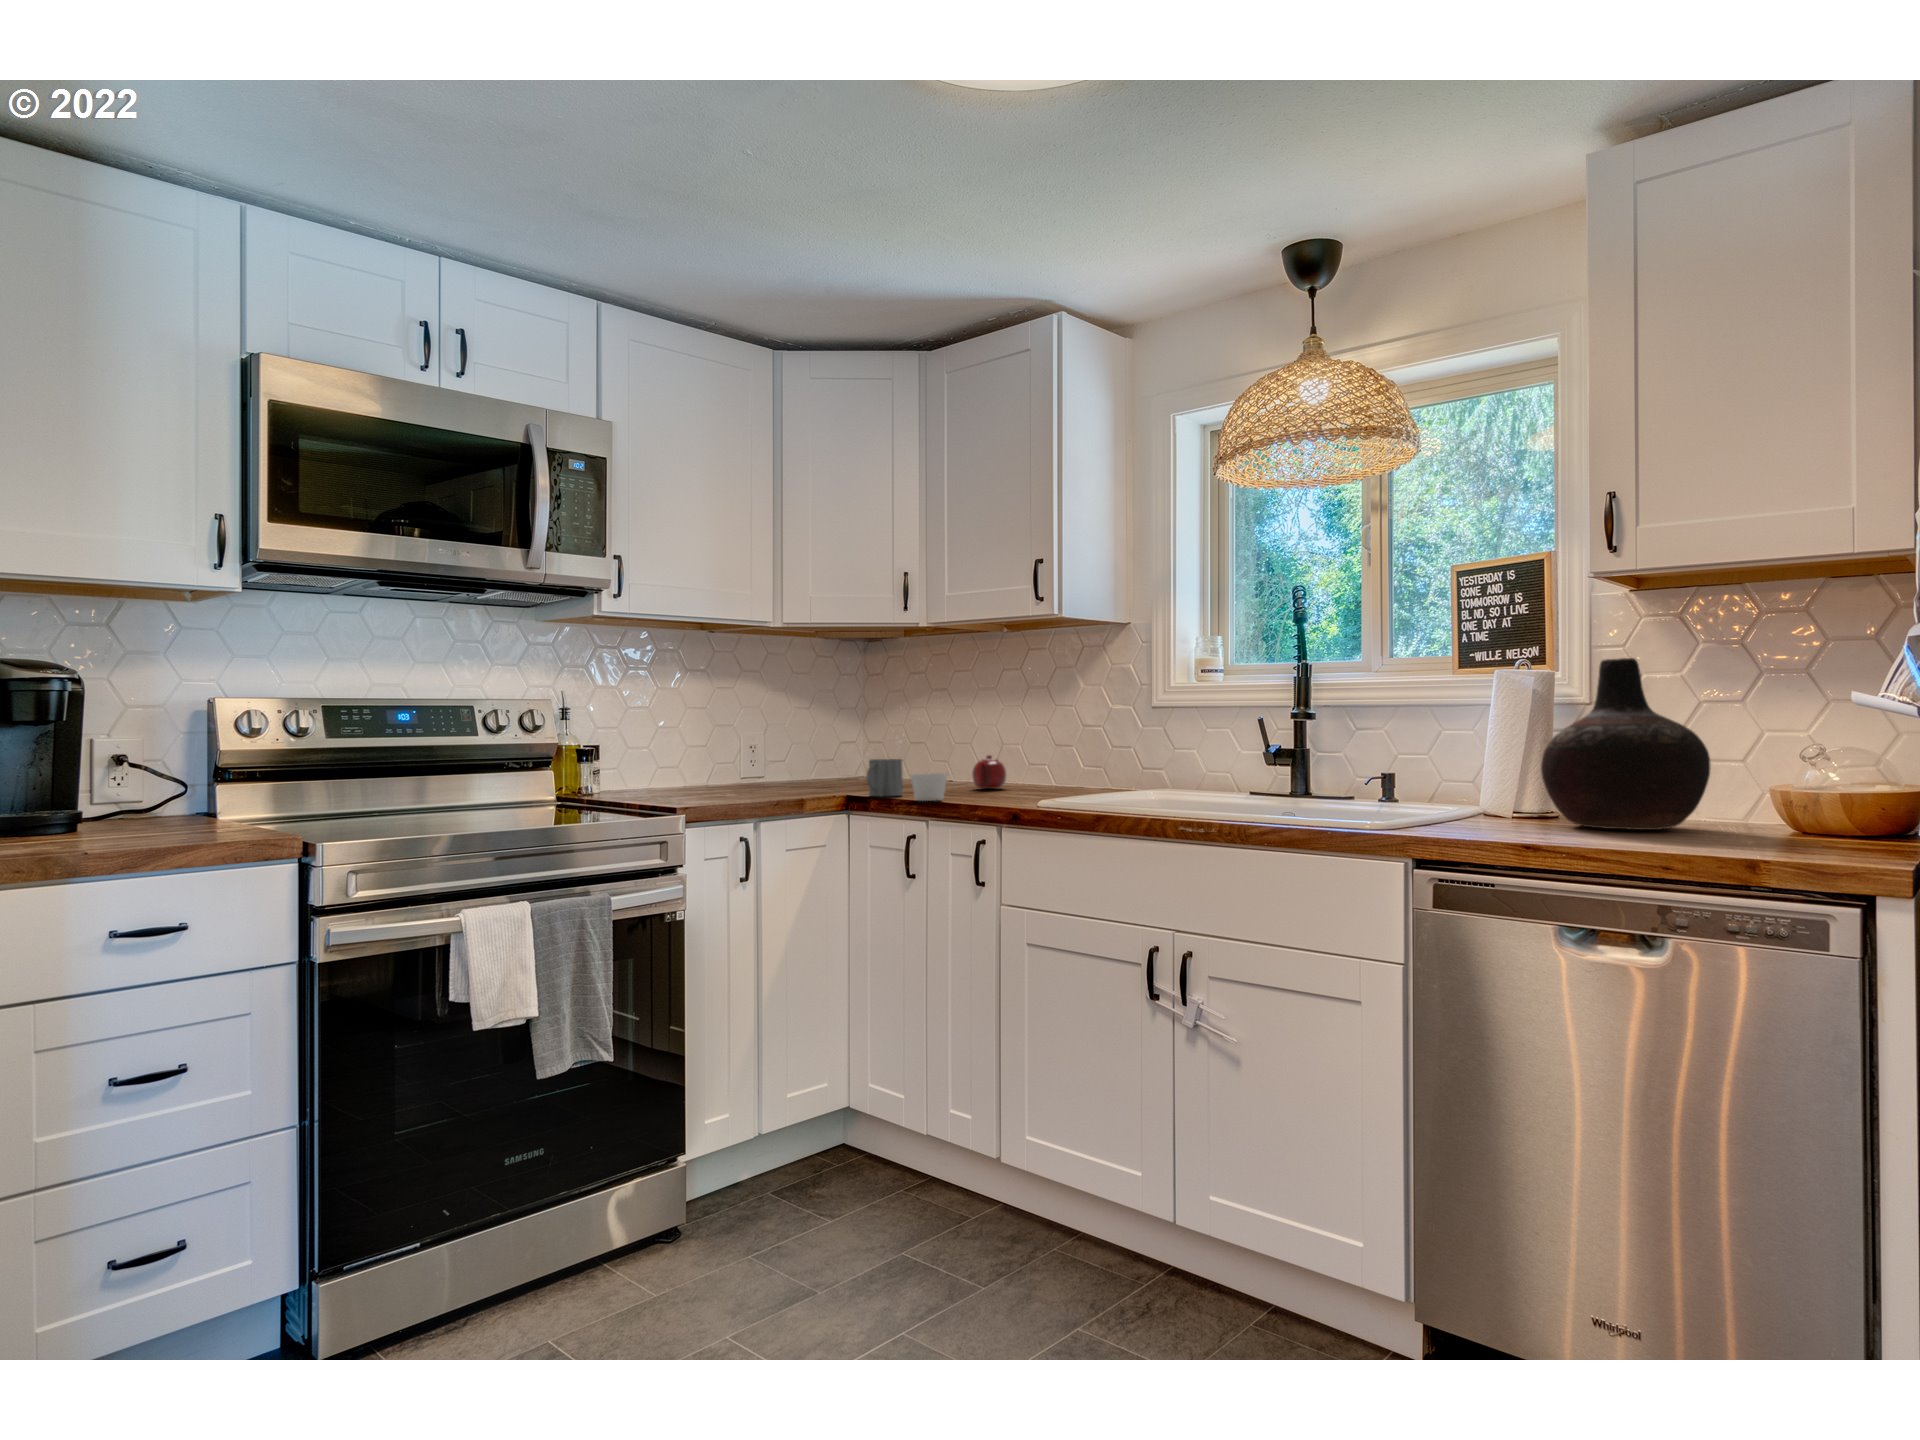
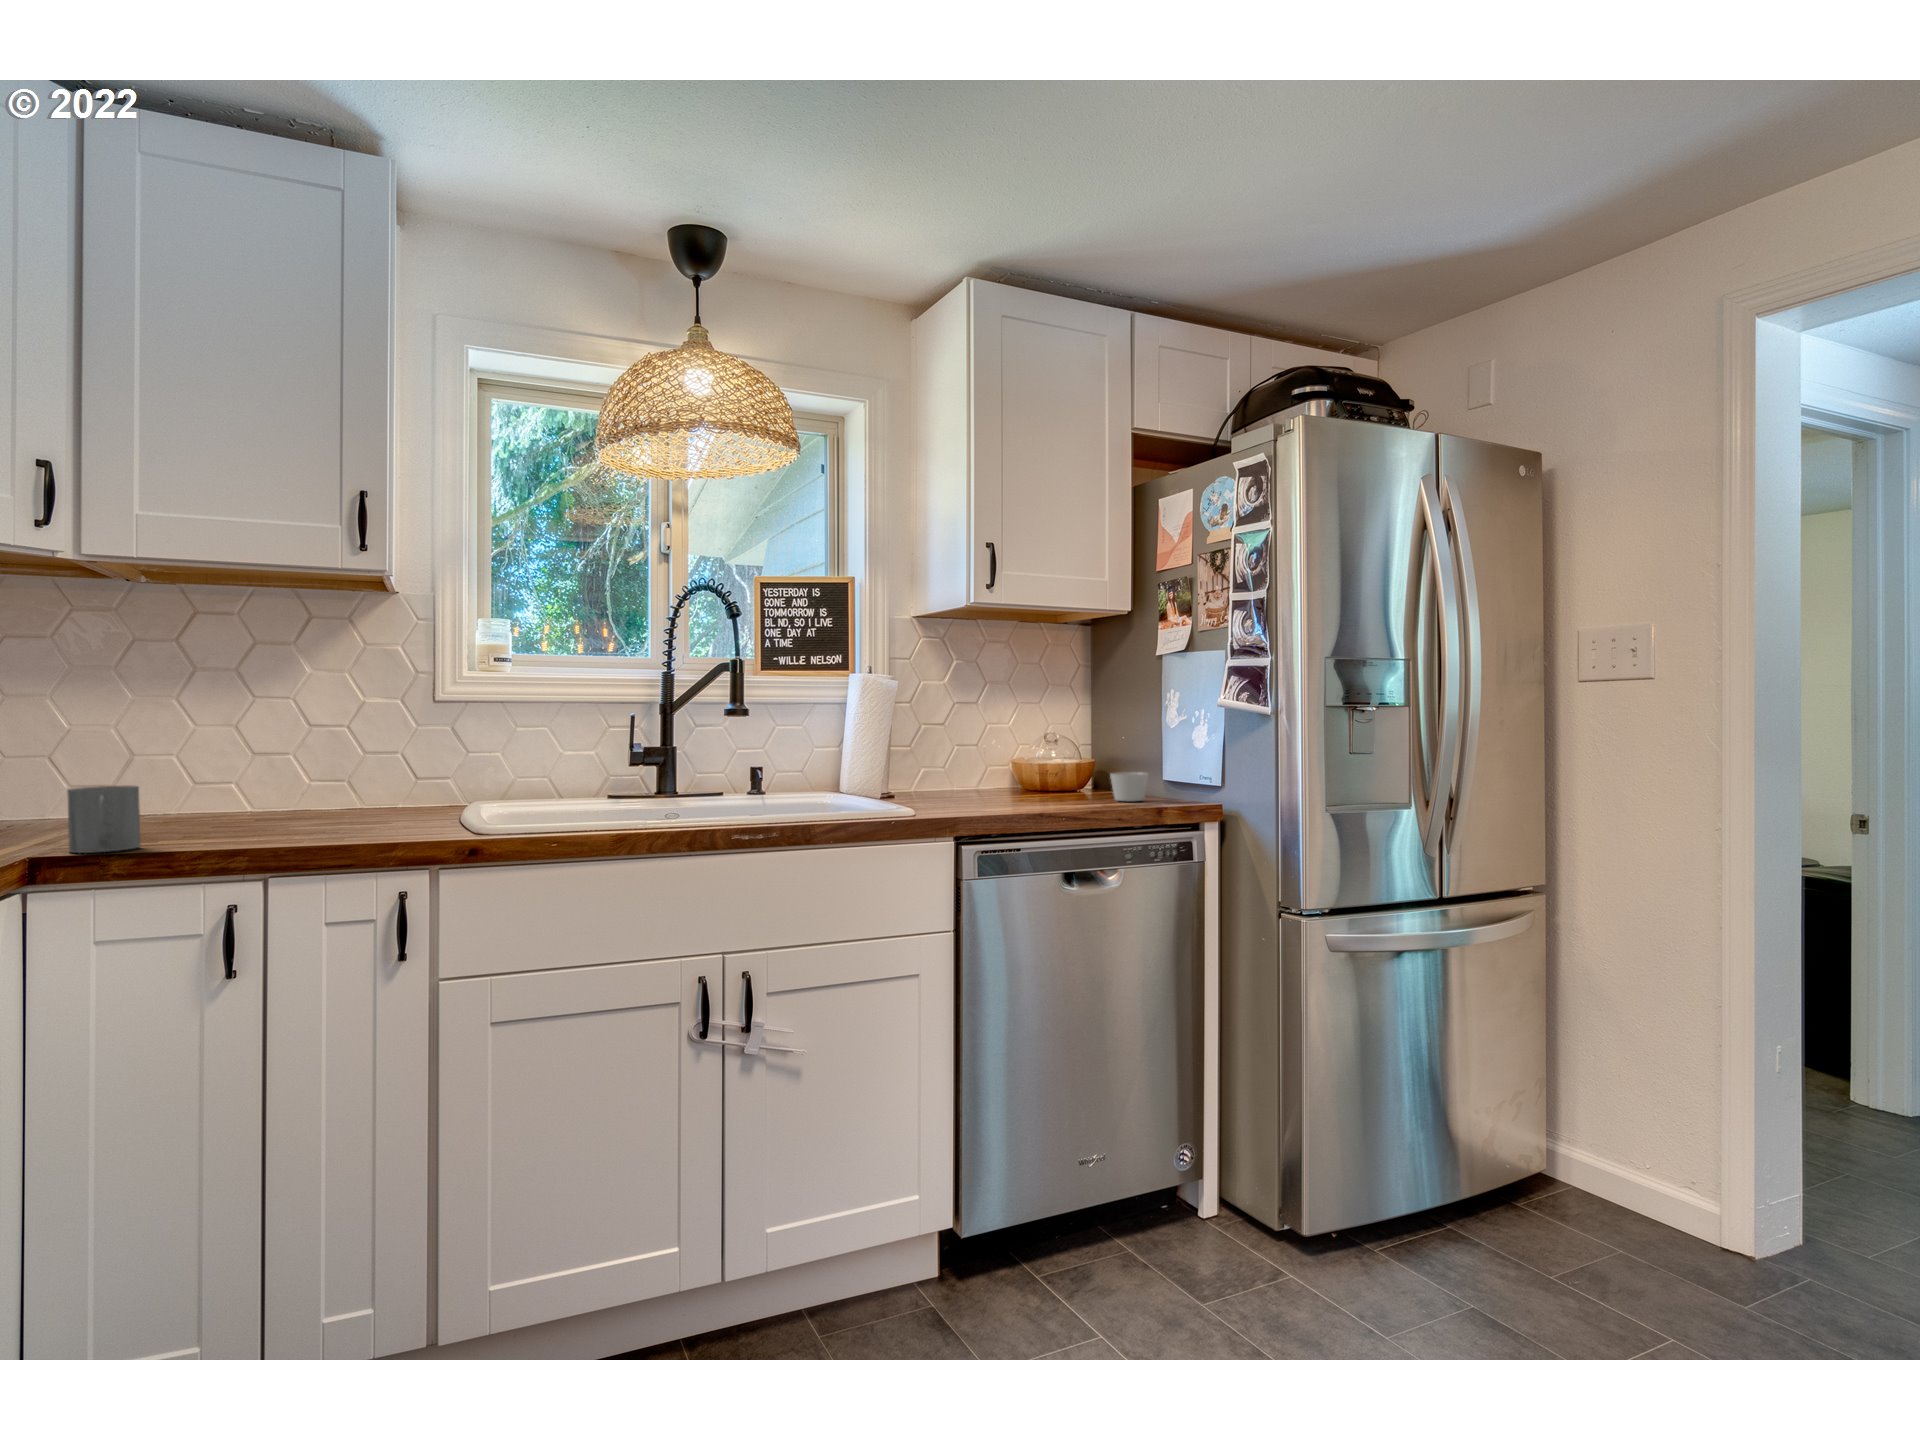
vase: present [1541,658,1710,830] -> none [930,672,1039,800]
teapot: present [972,755,1006,789] -> none [148,773,212,824]
candle: present [911,773,947,801] -> present [1110,772,1148,801]

